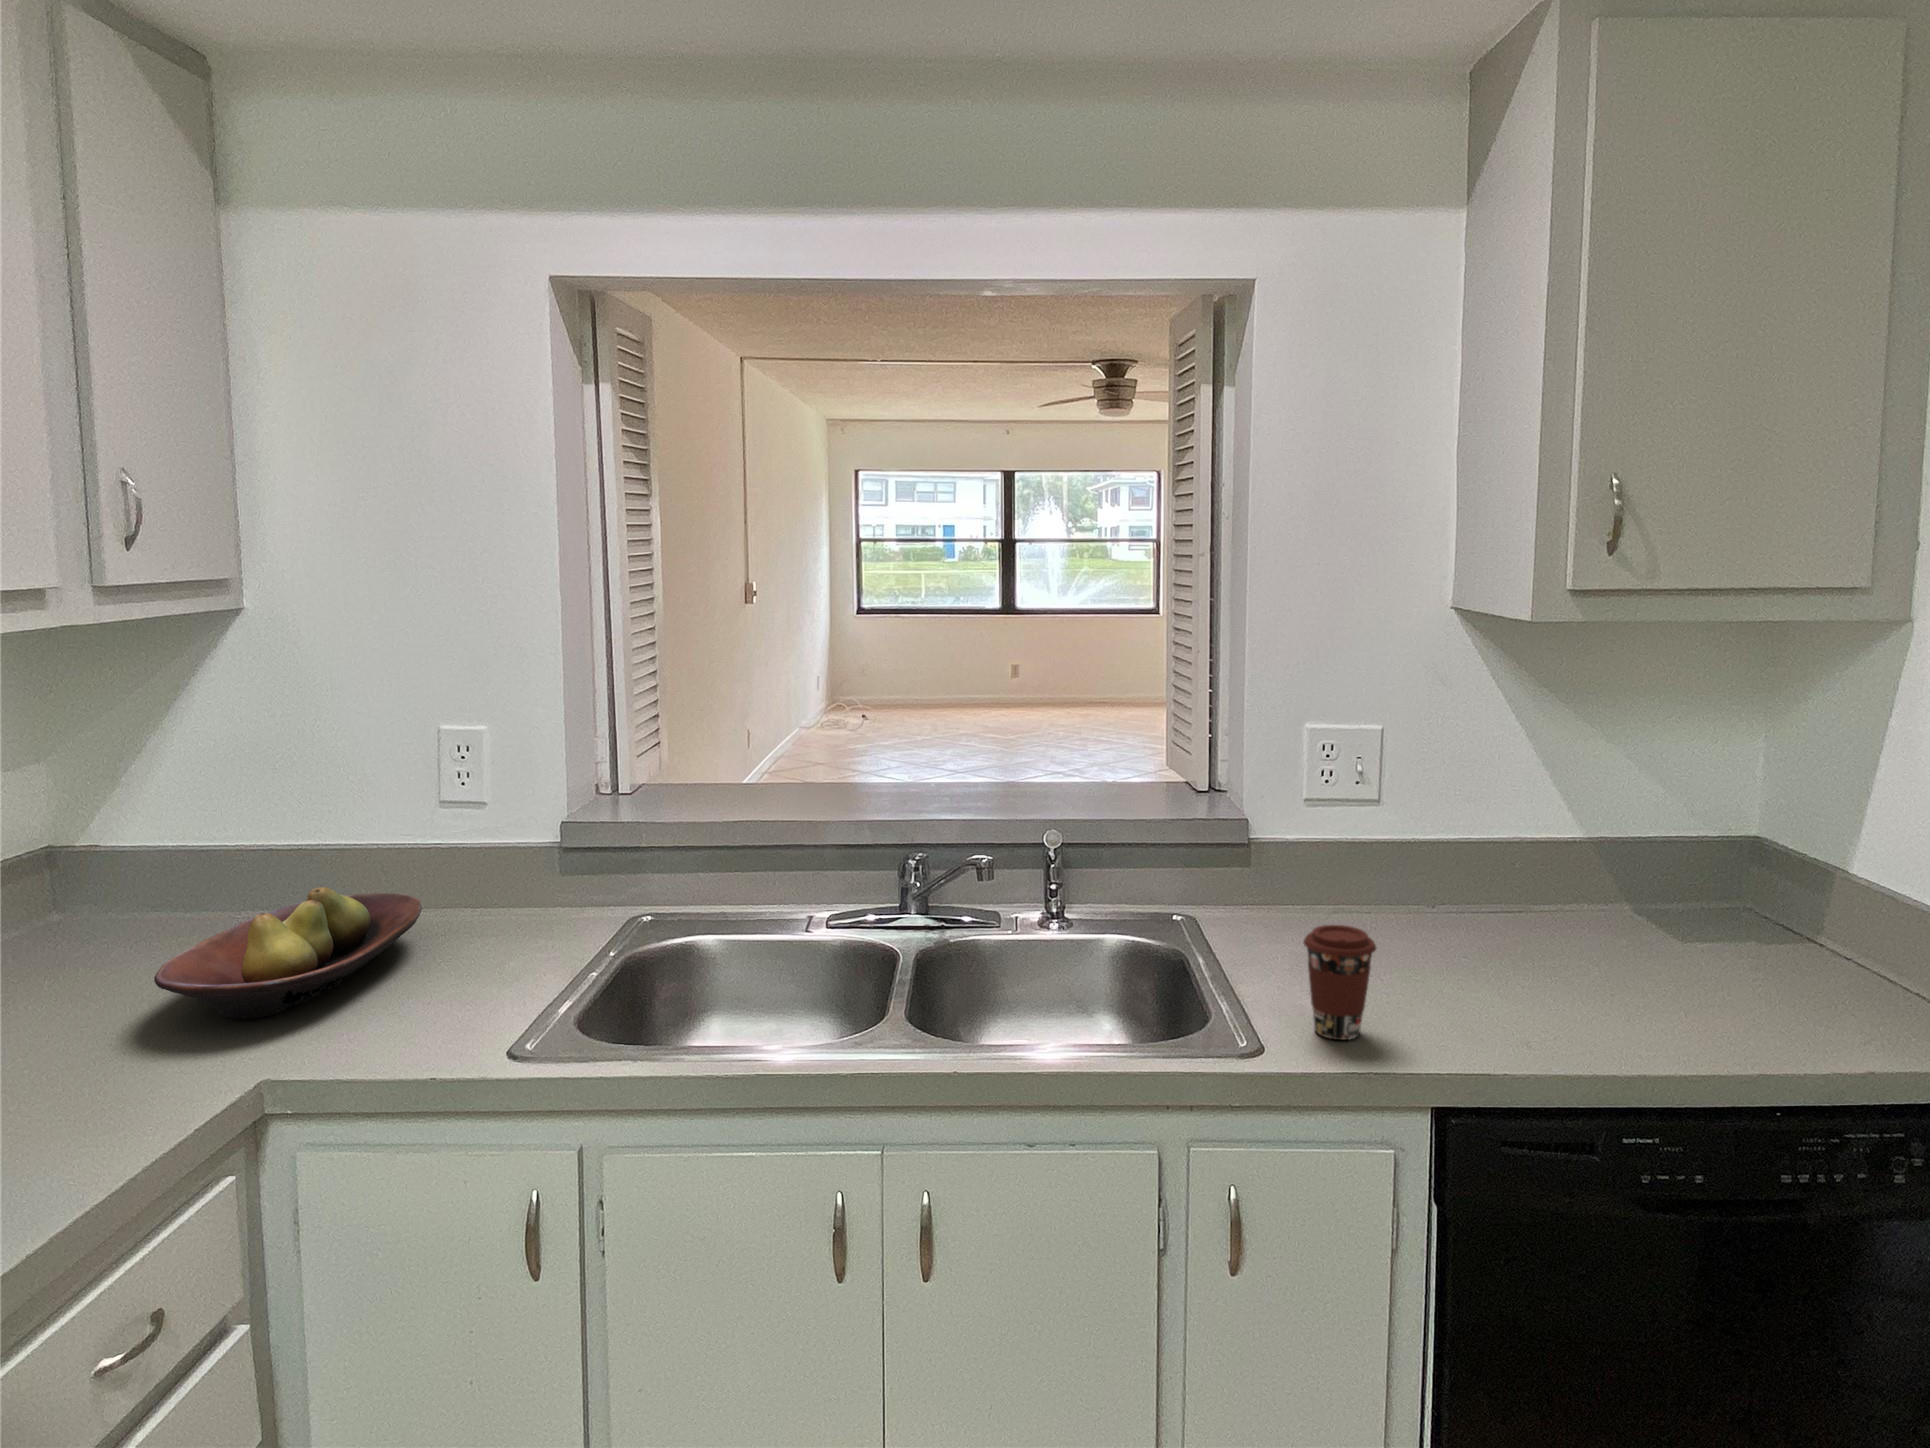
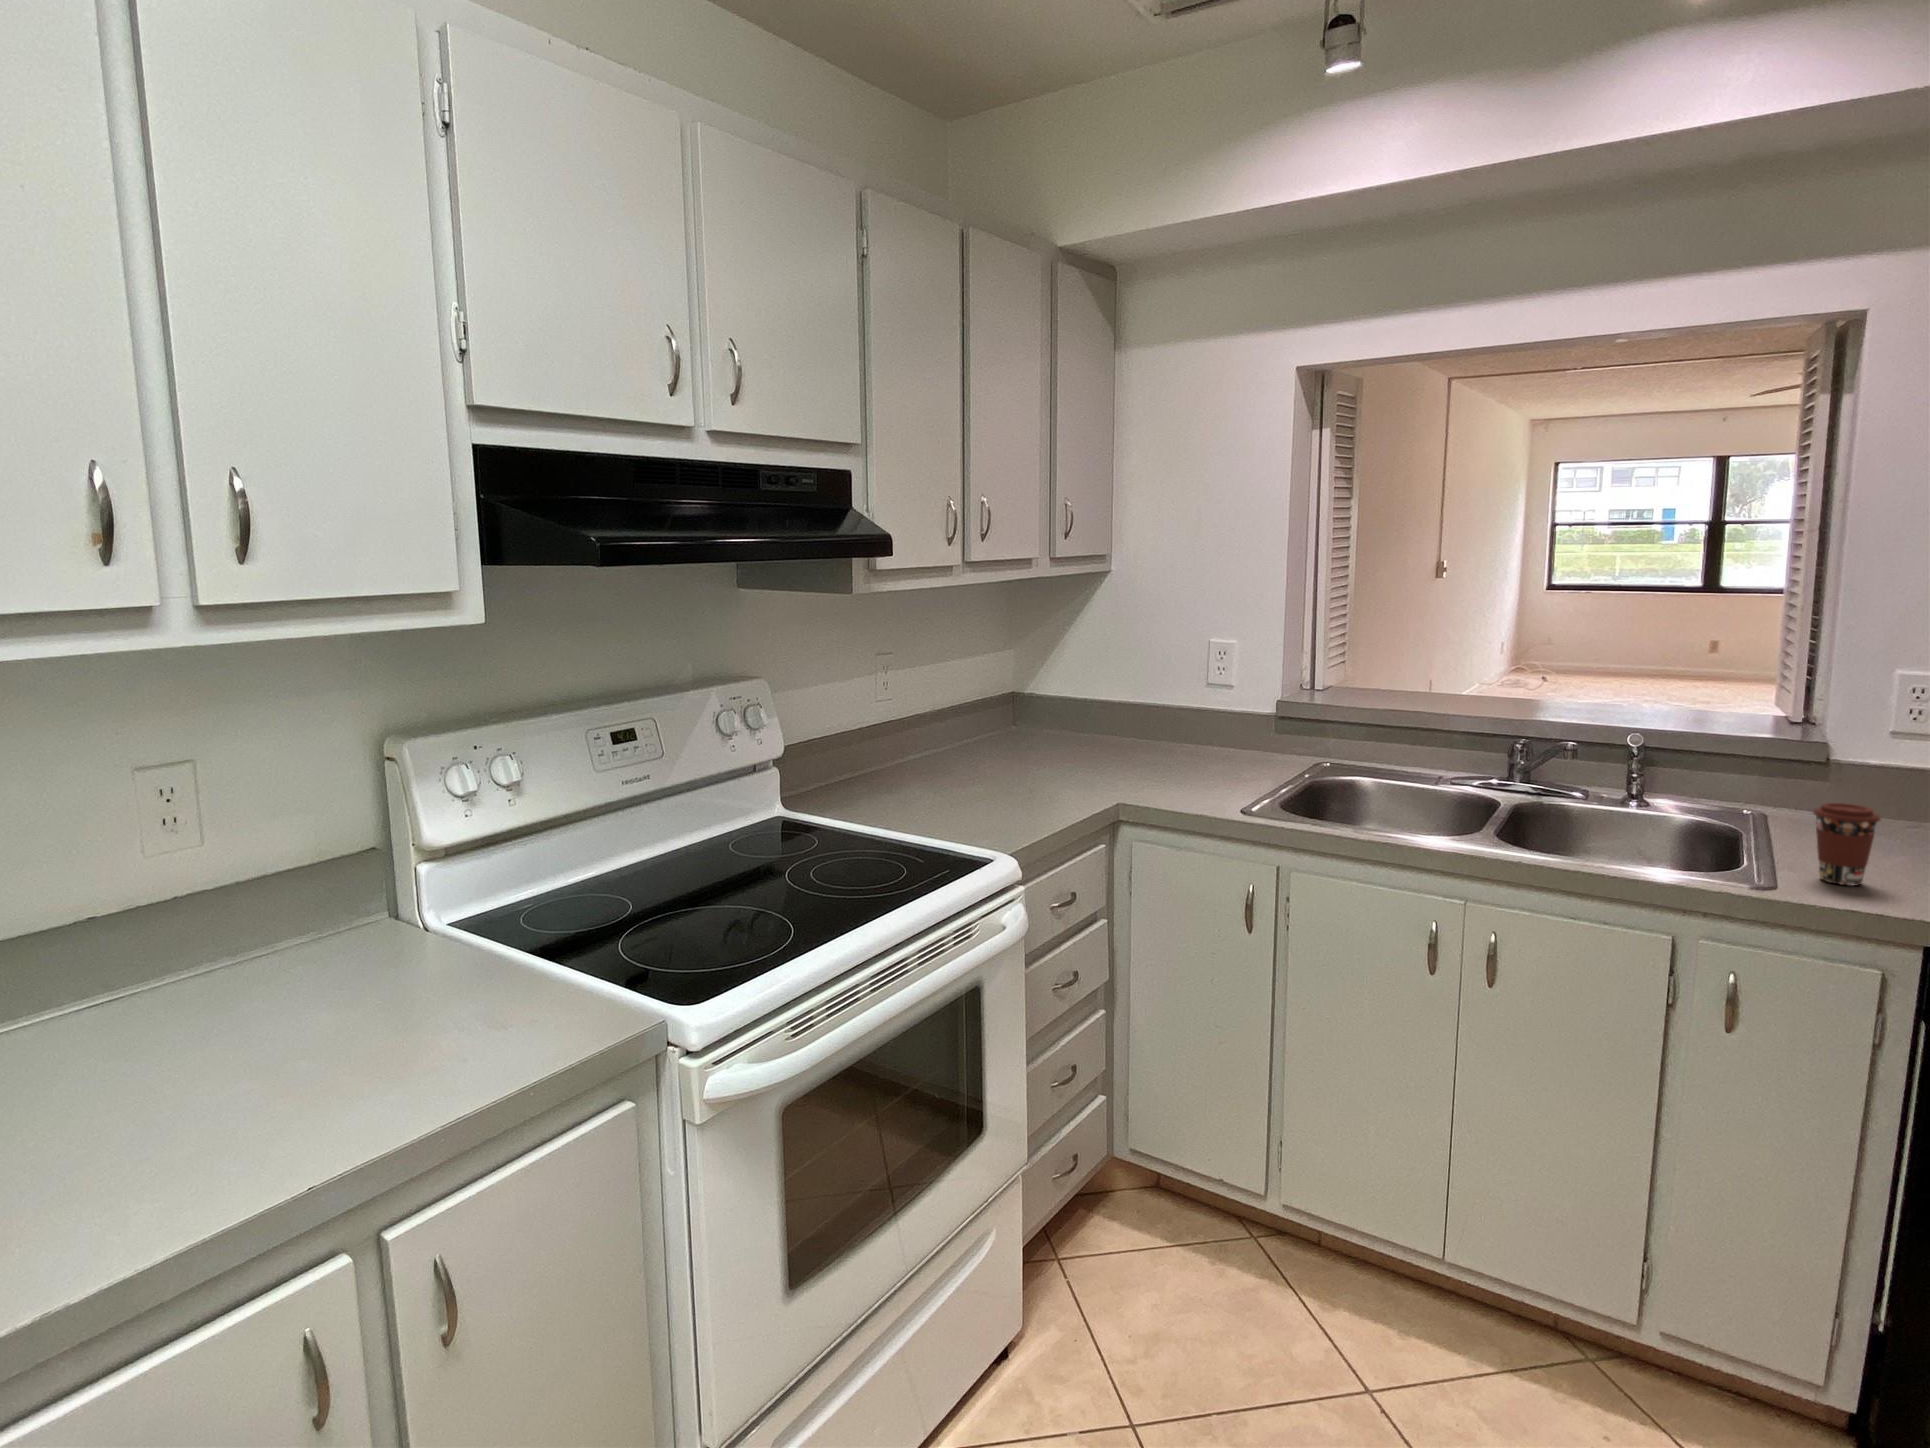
fruit bowl: present [154,887,422,1019] -> none [1076,722,1197,779]

